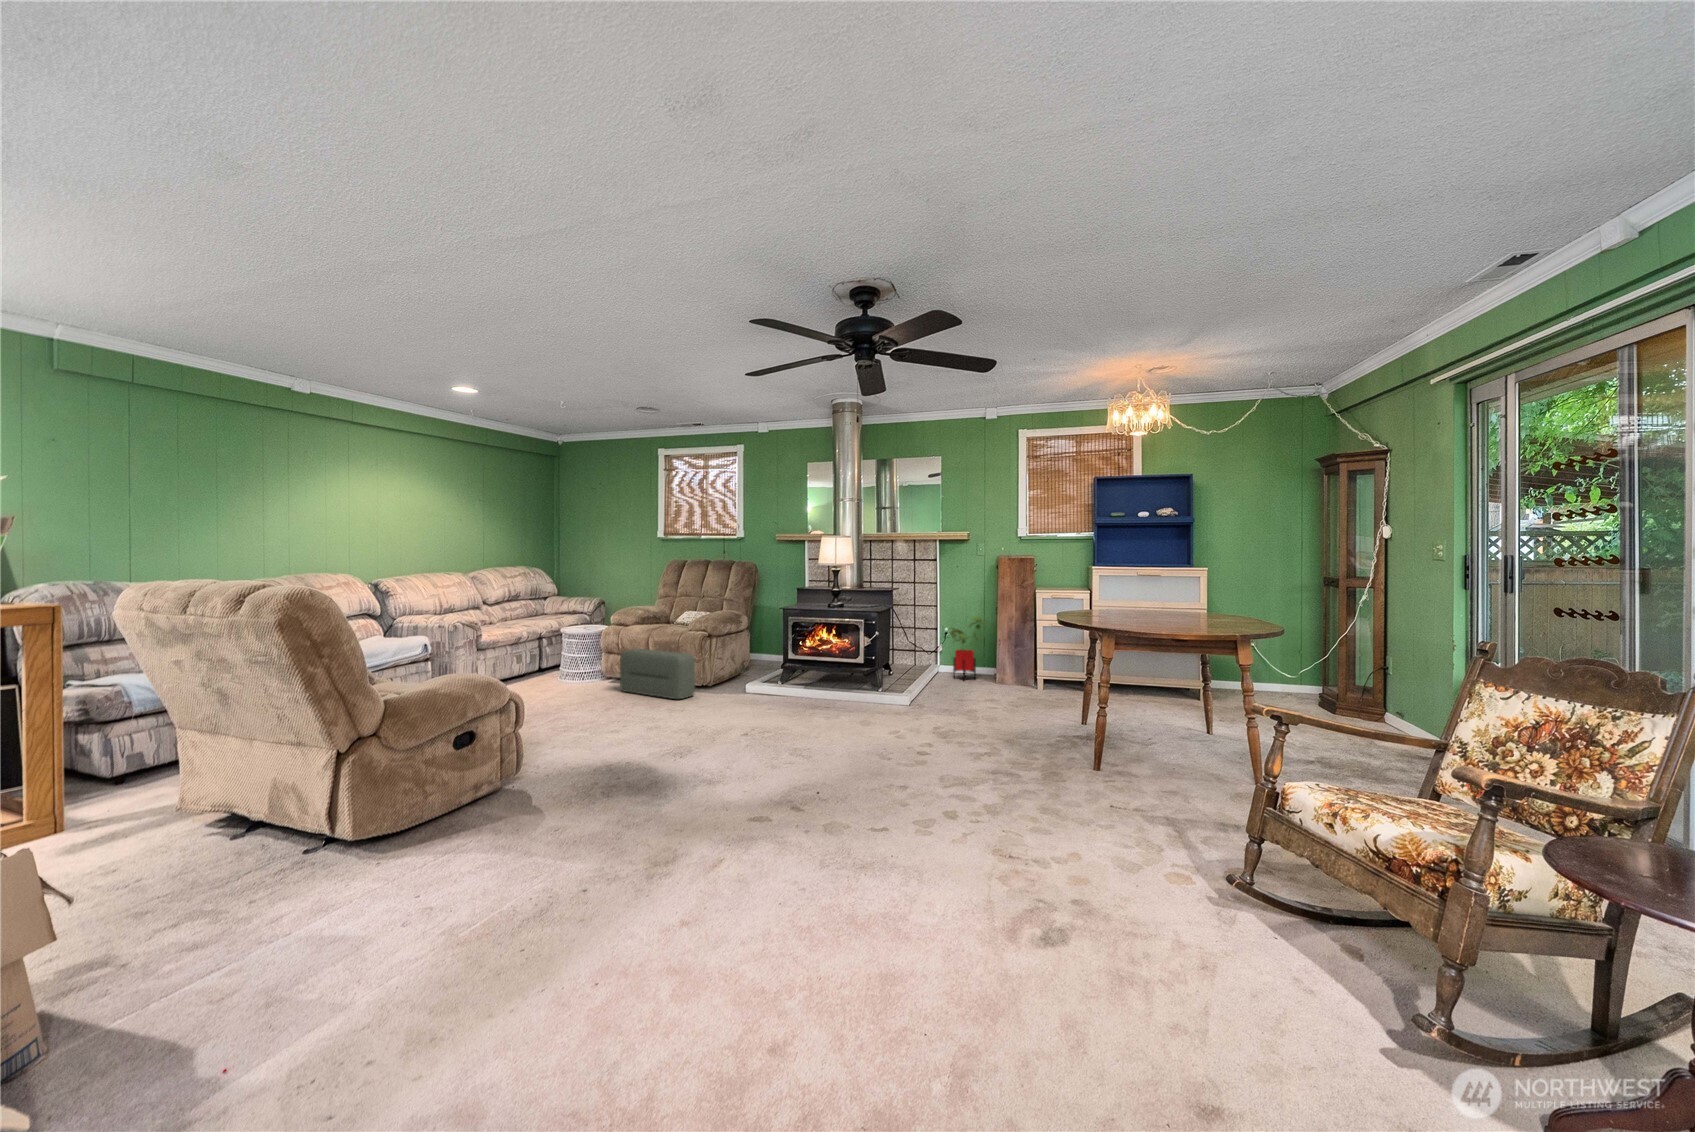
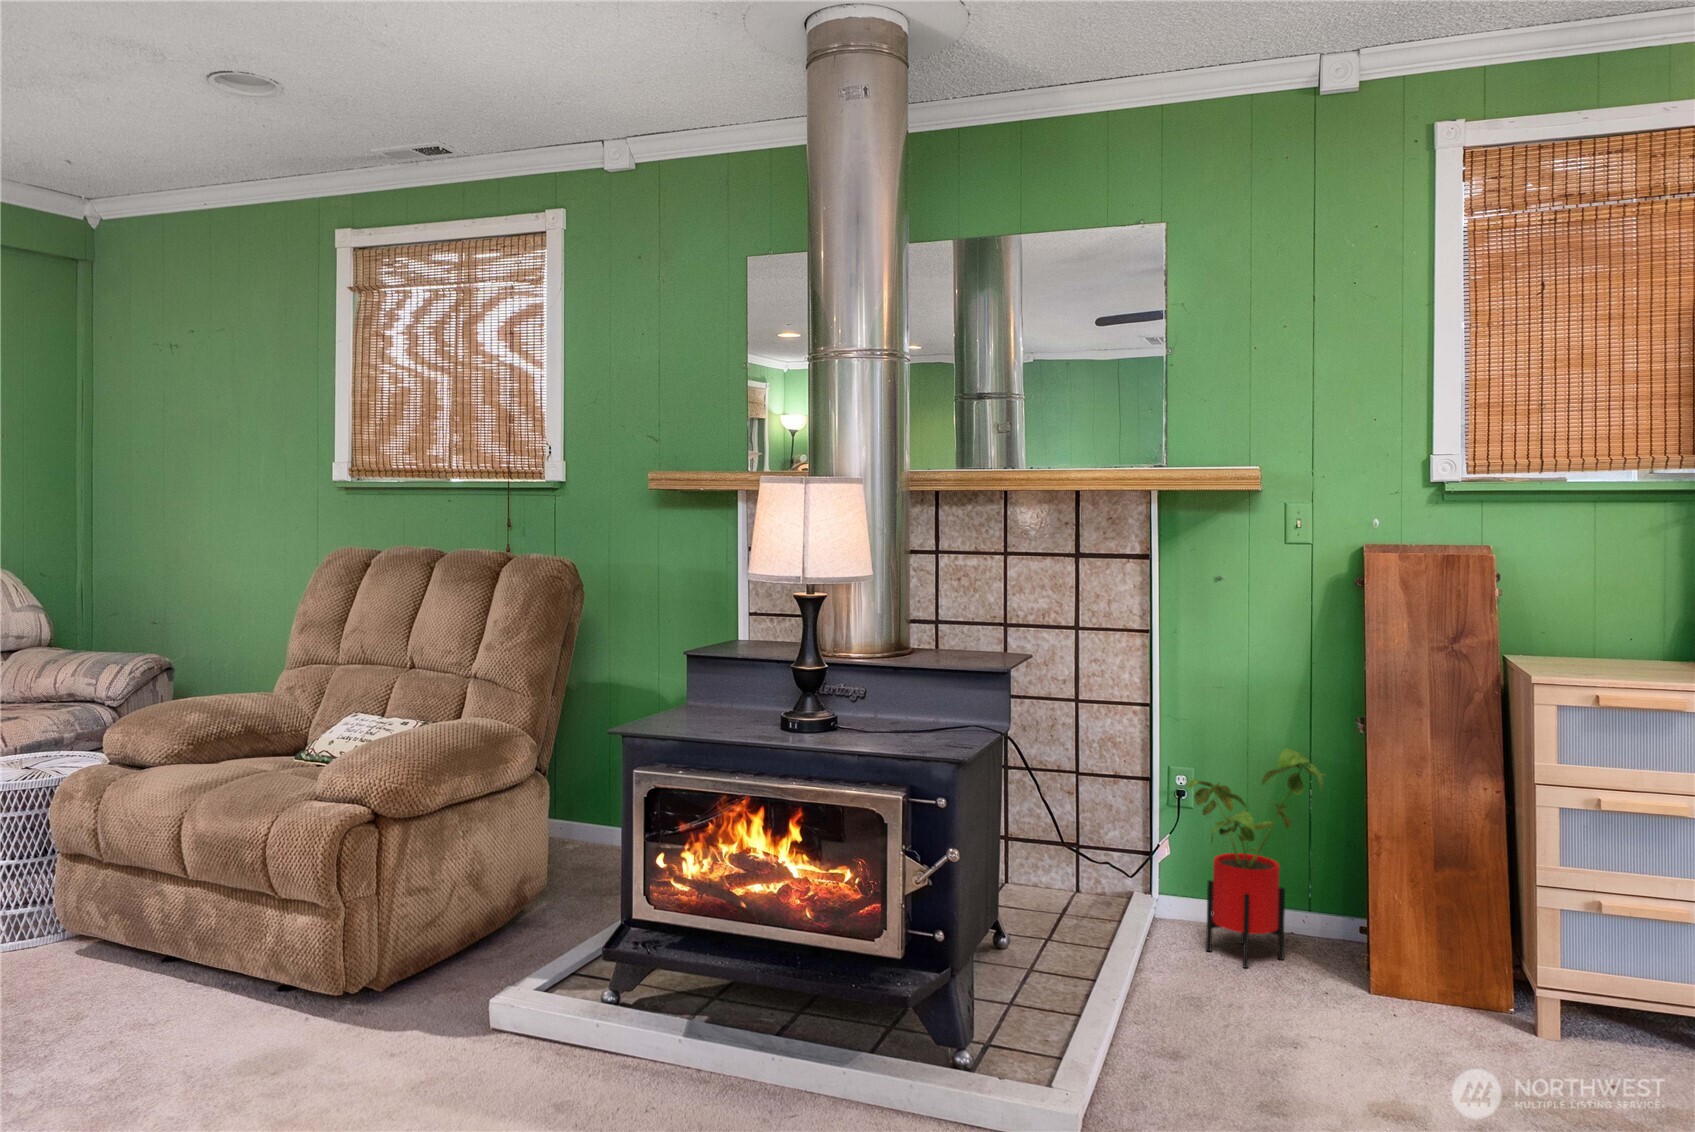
pouf: present [620,649,695,699] -> none [66,856,296,1073]

